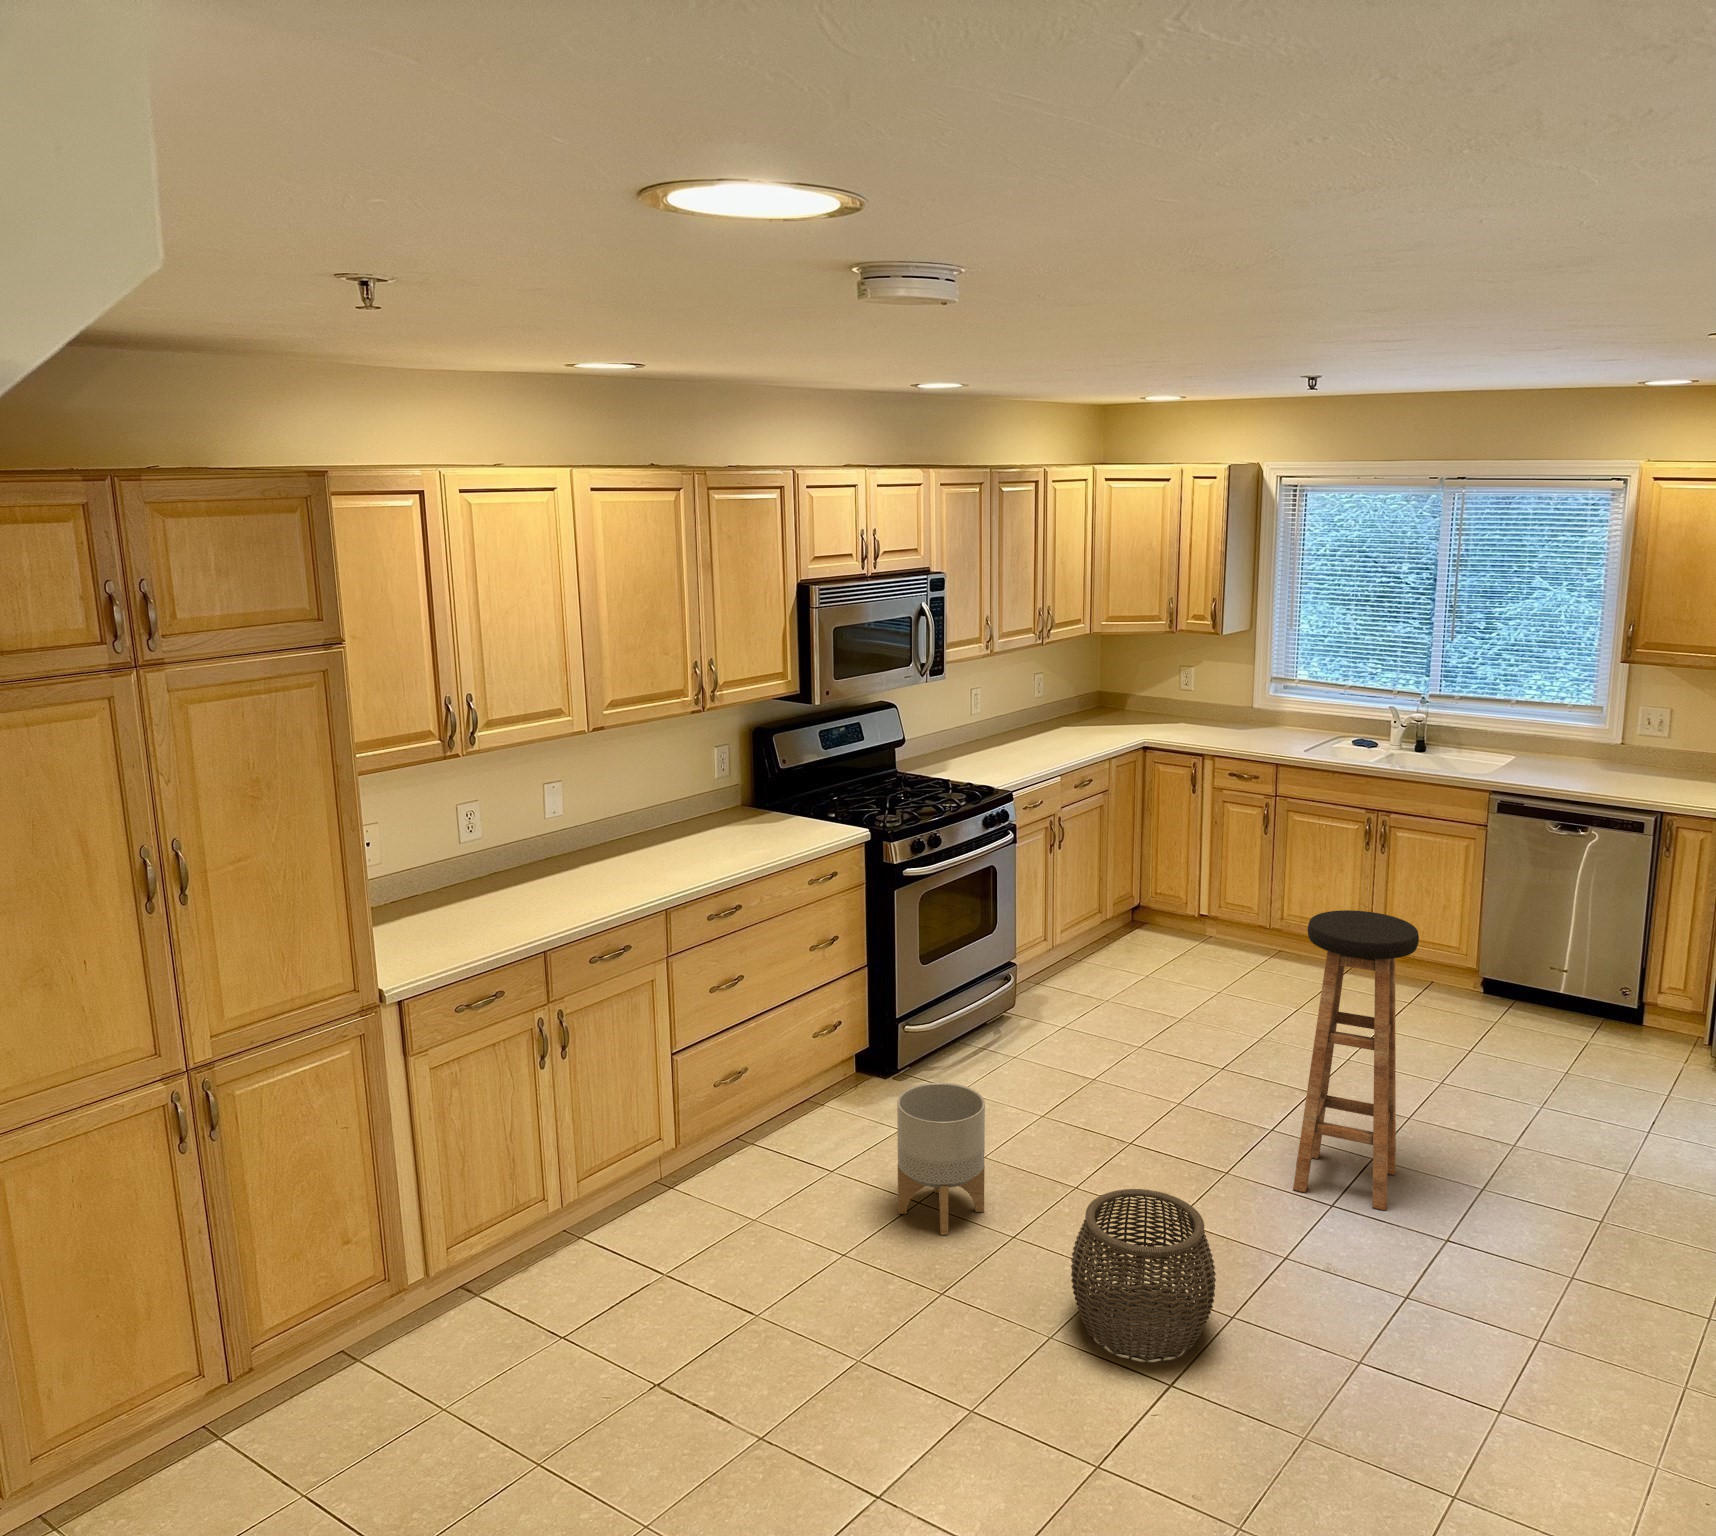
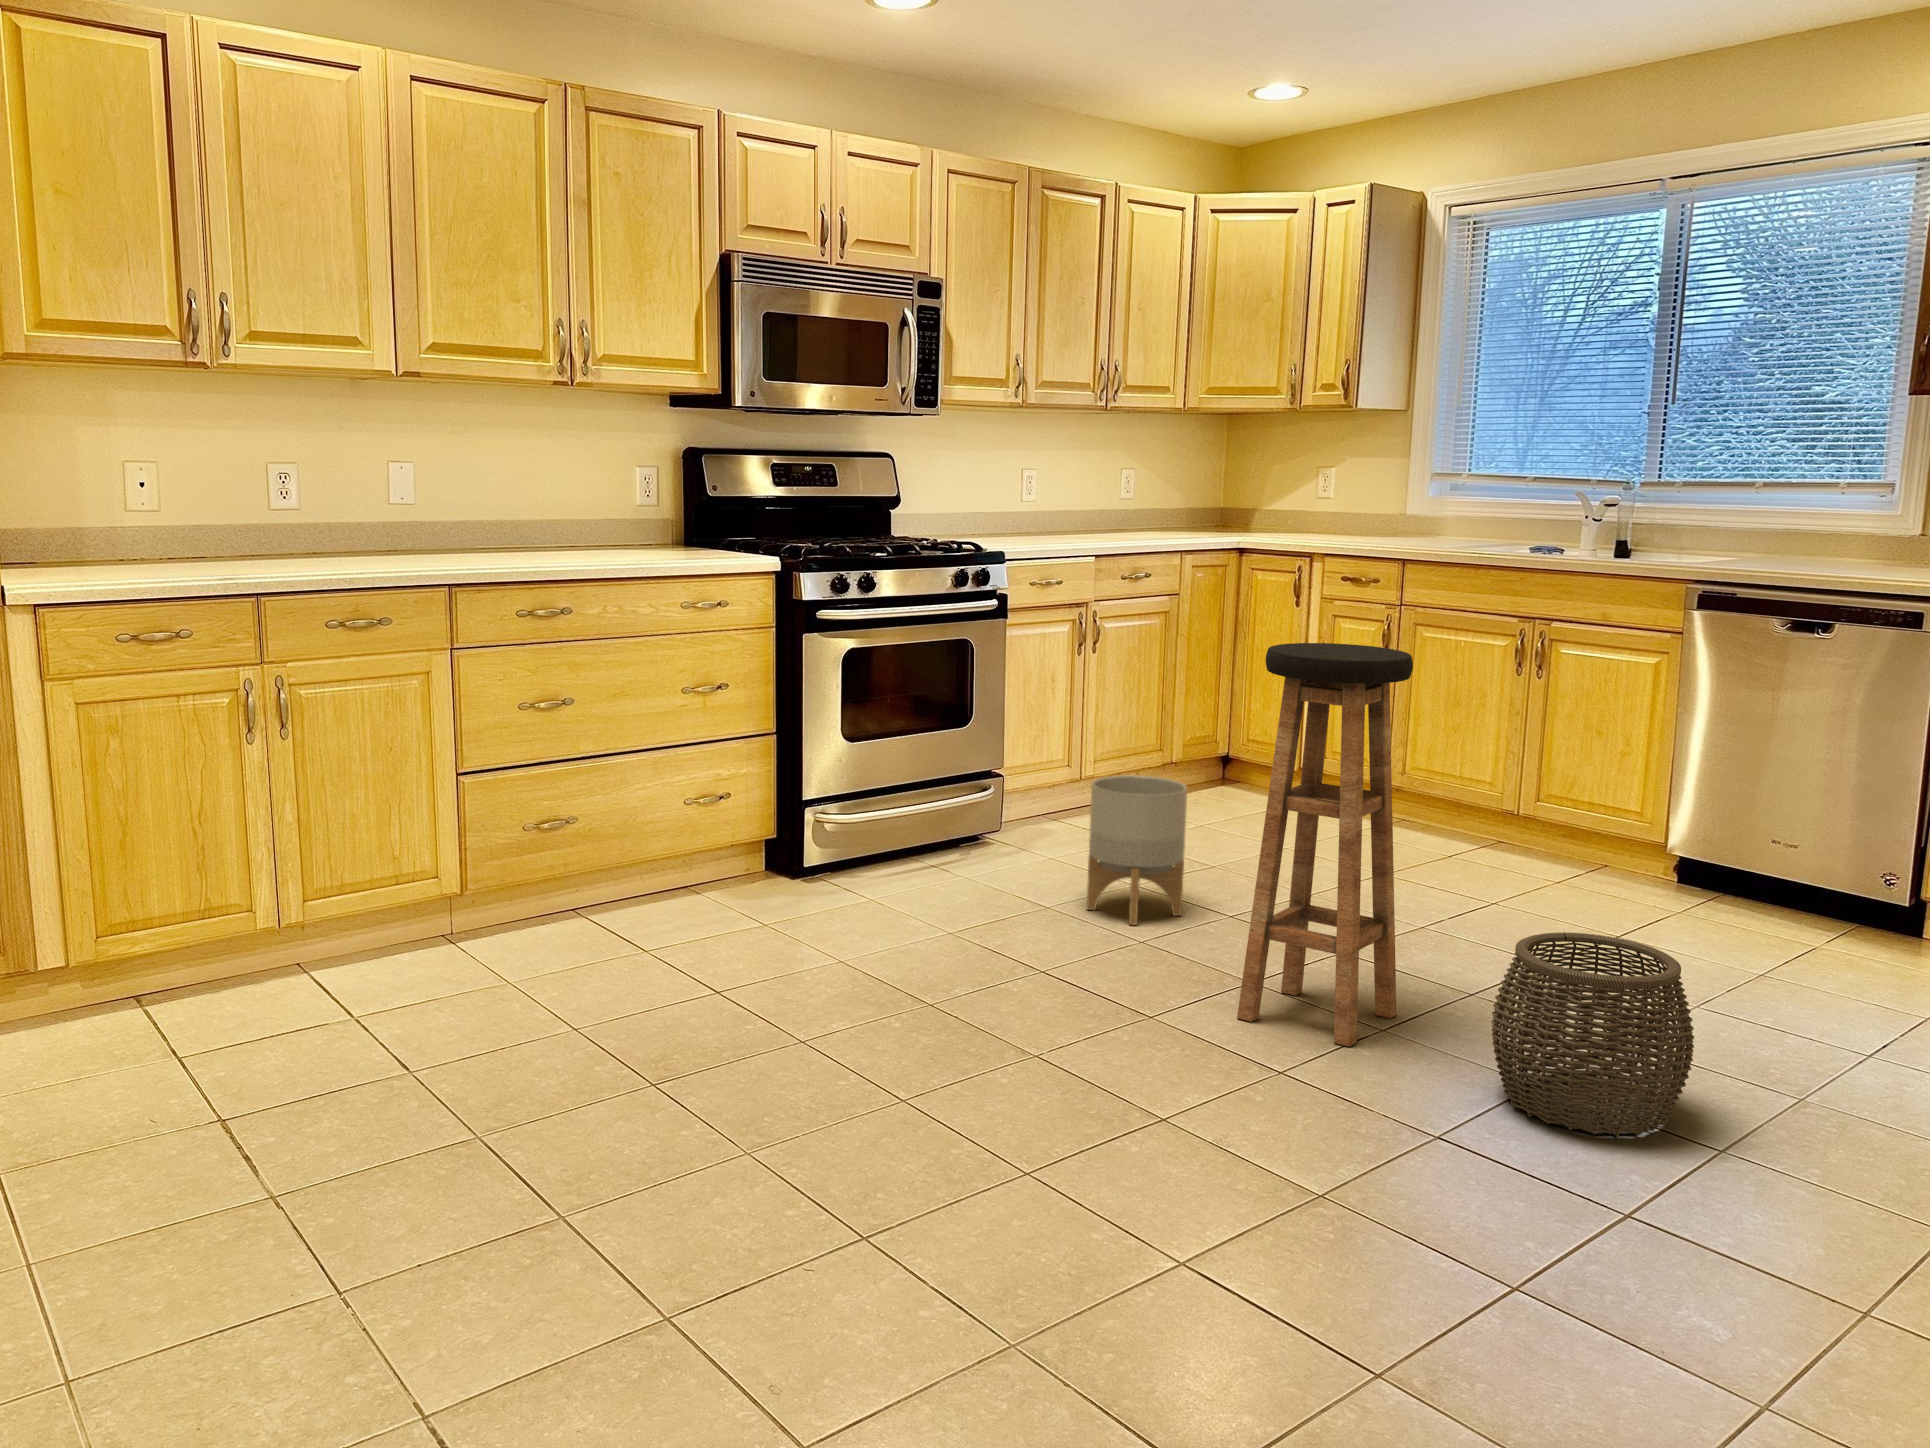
planter: present [897,1082,985,1235] -> present [1087,775,1187,925]
woven basket: present [1071,1189,1216,1360] -> present [1491,932,1694,1136]

